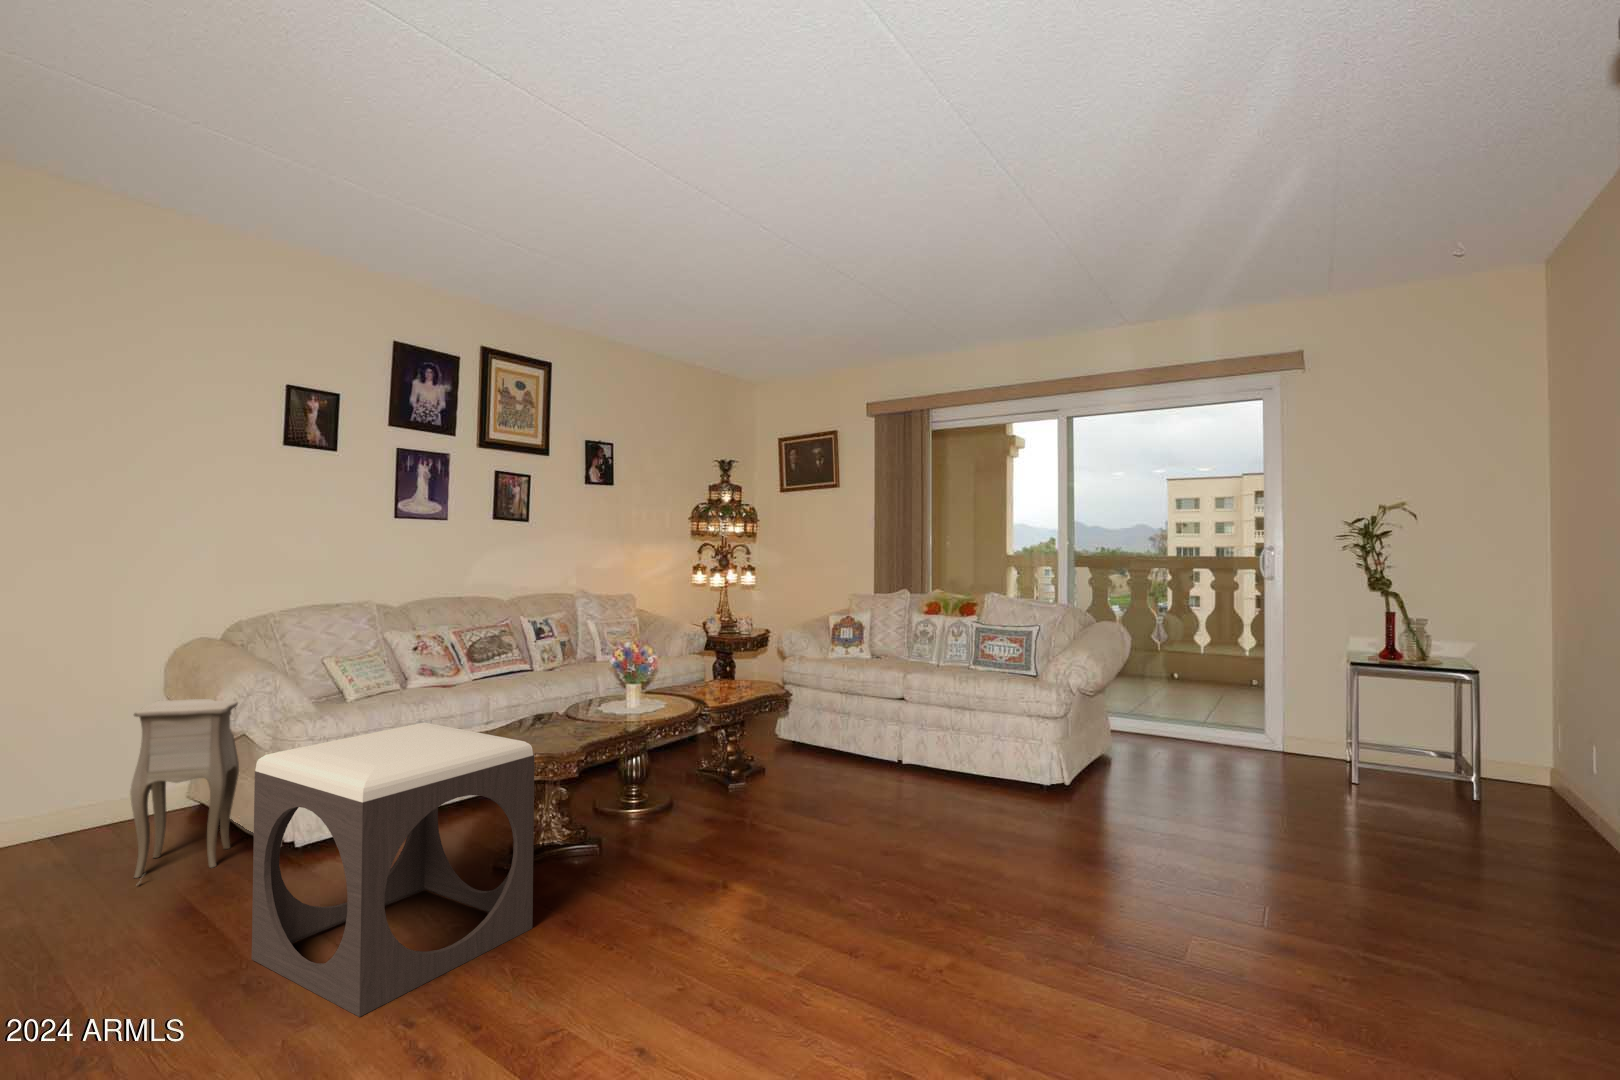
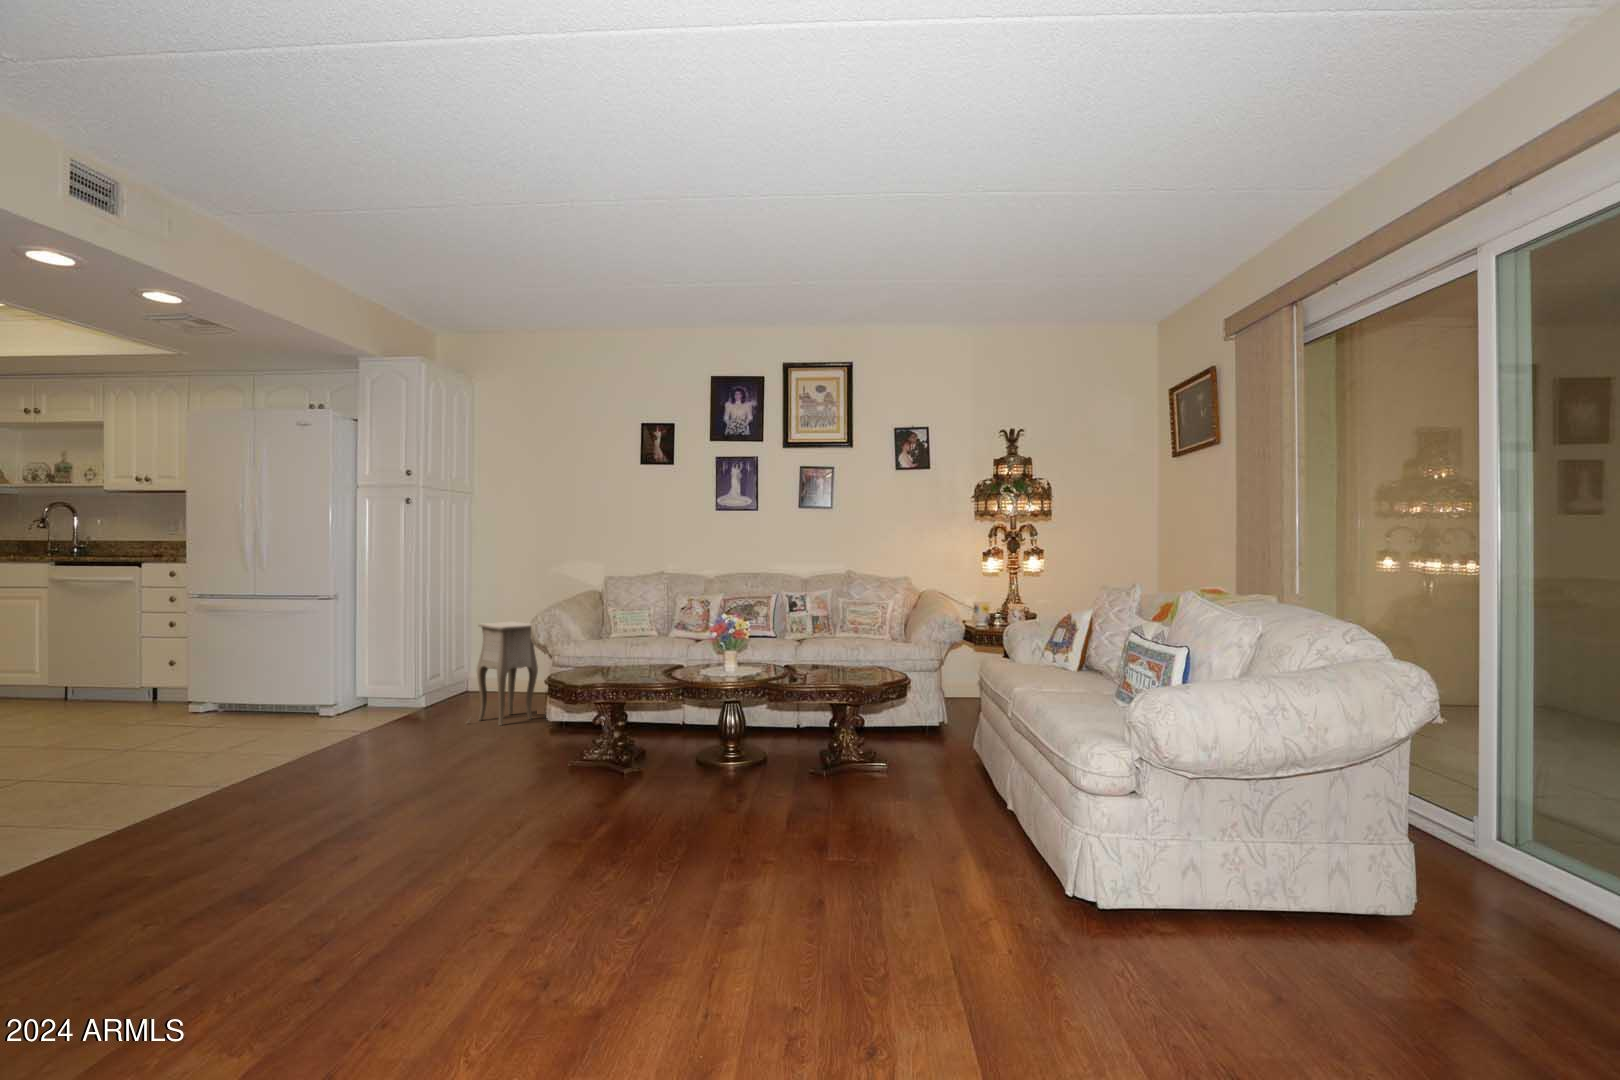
footstool: present [252,723,535,1017] -> none [266,643,476,812]

